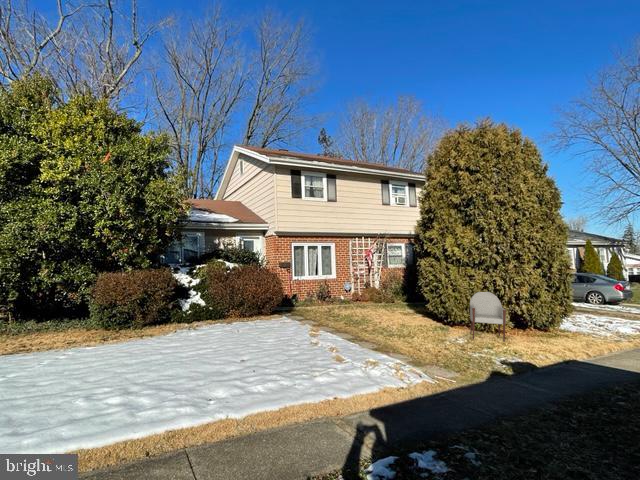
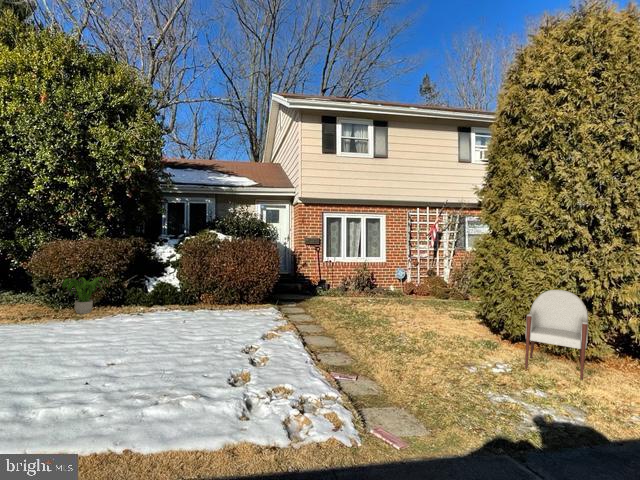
potted plant: none [121,301,155,333] -> present [62,277,108,314]

